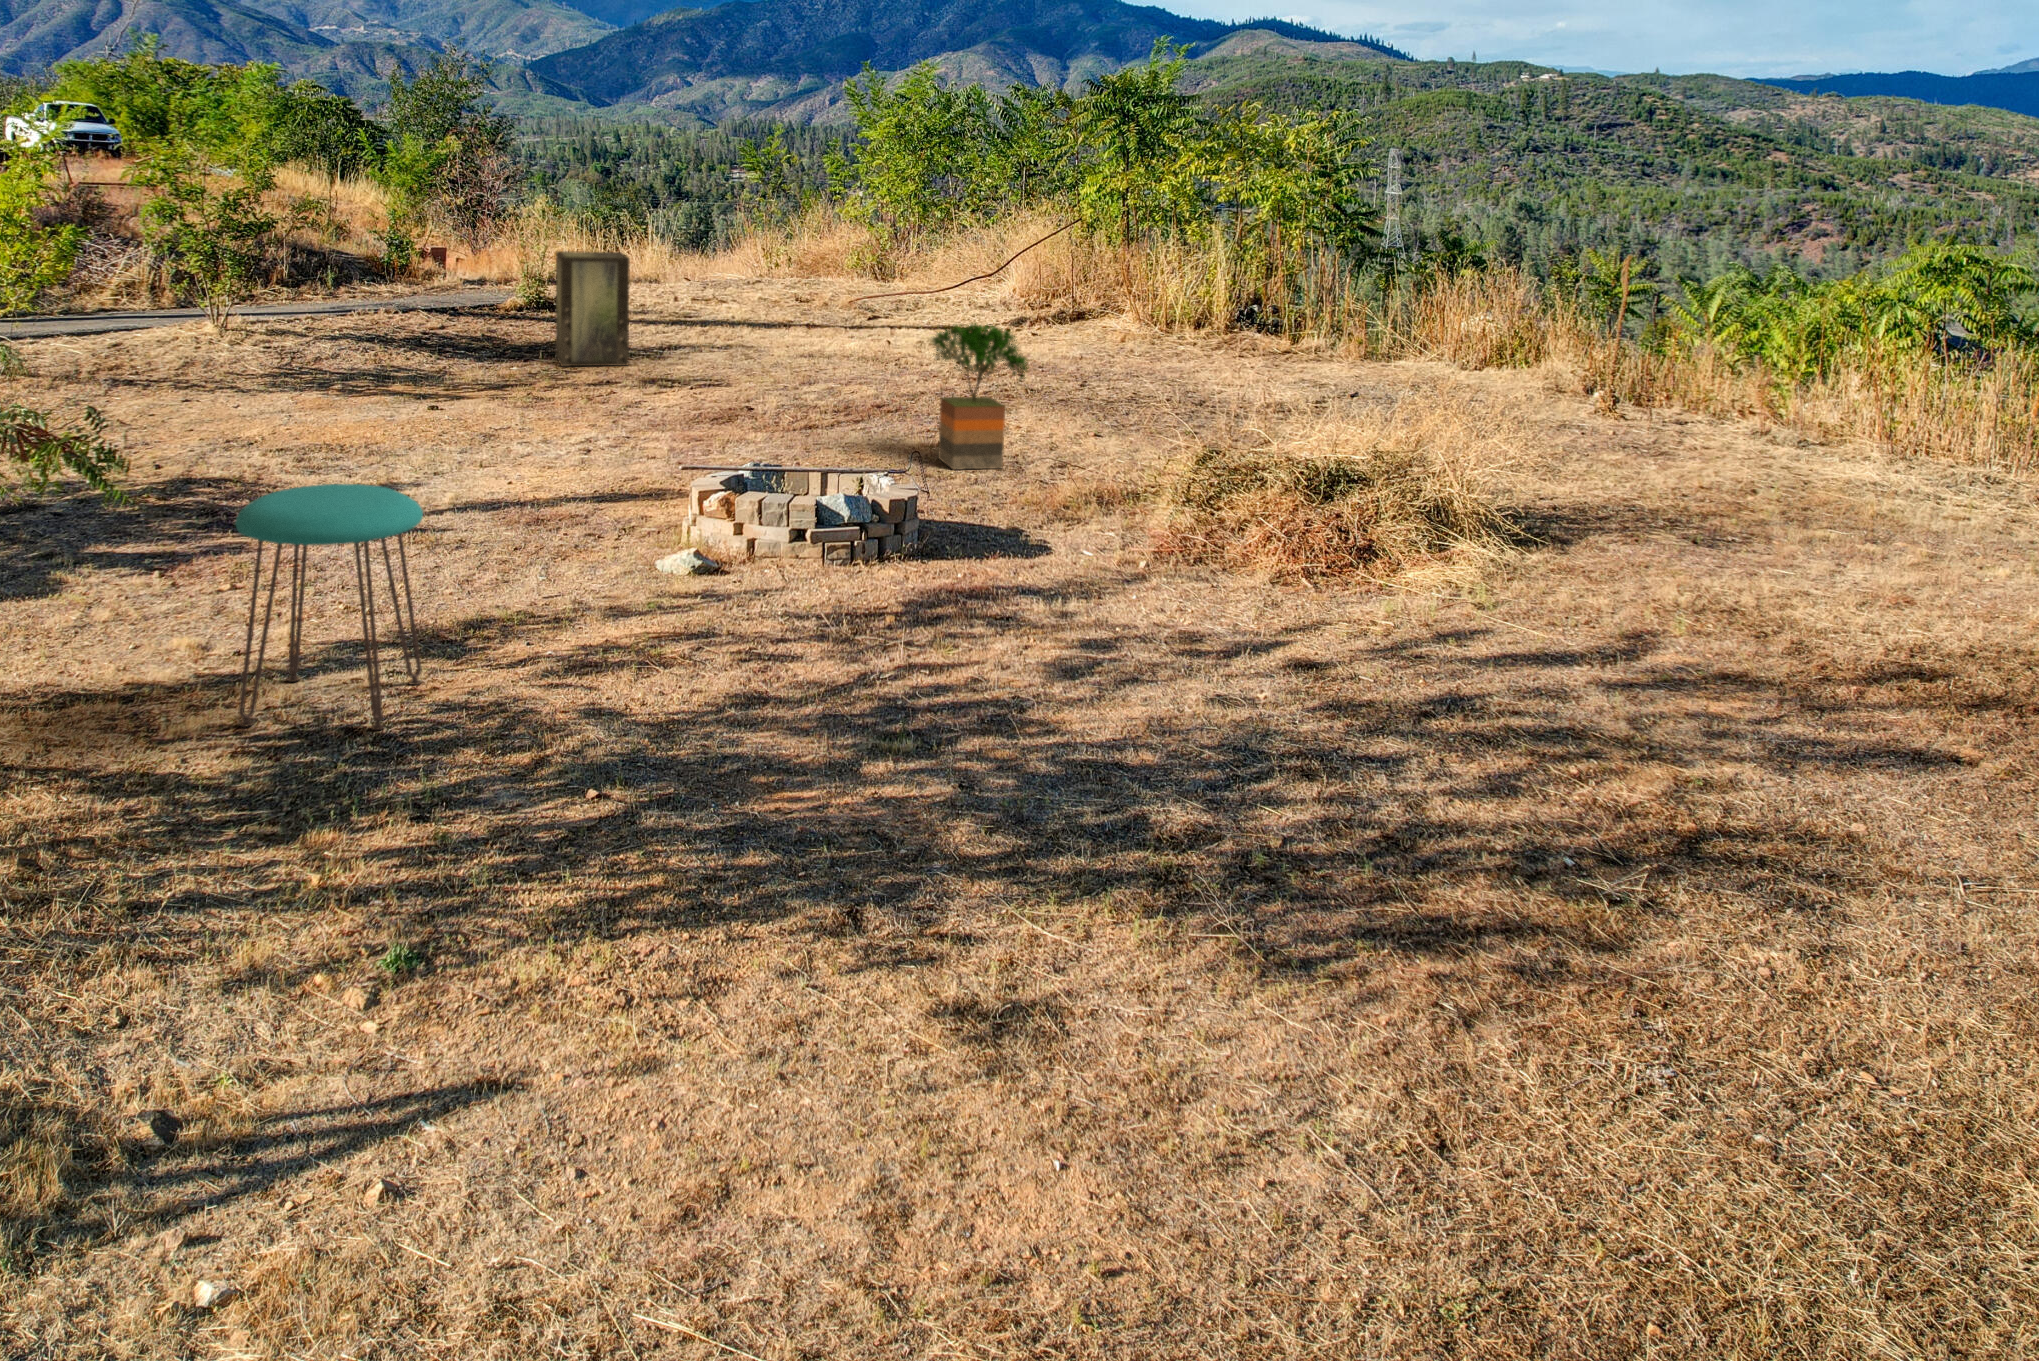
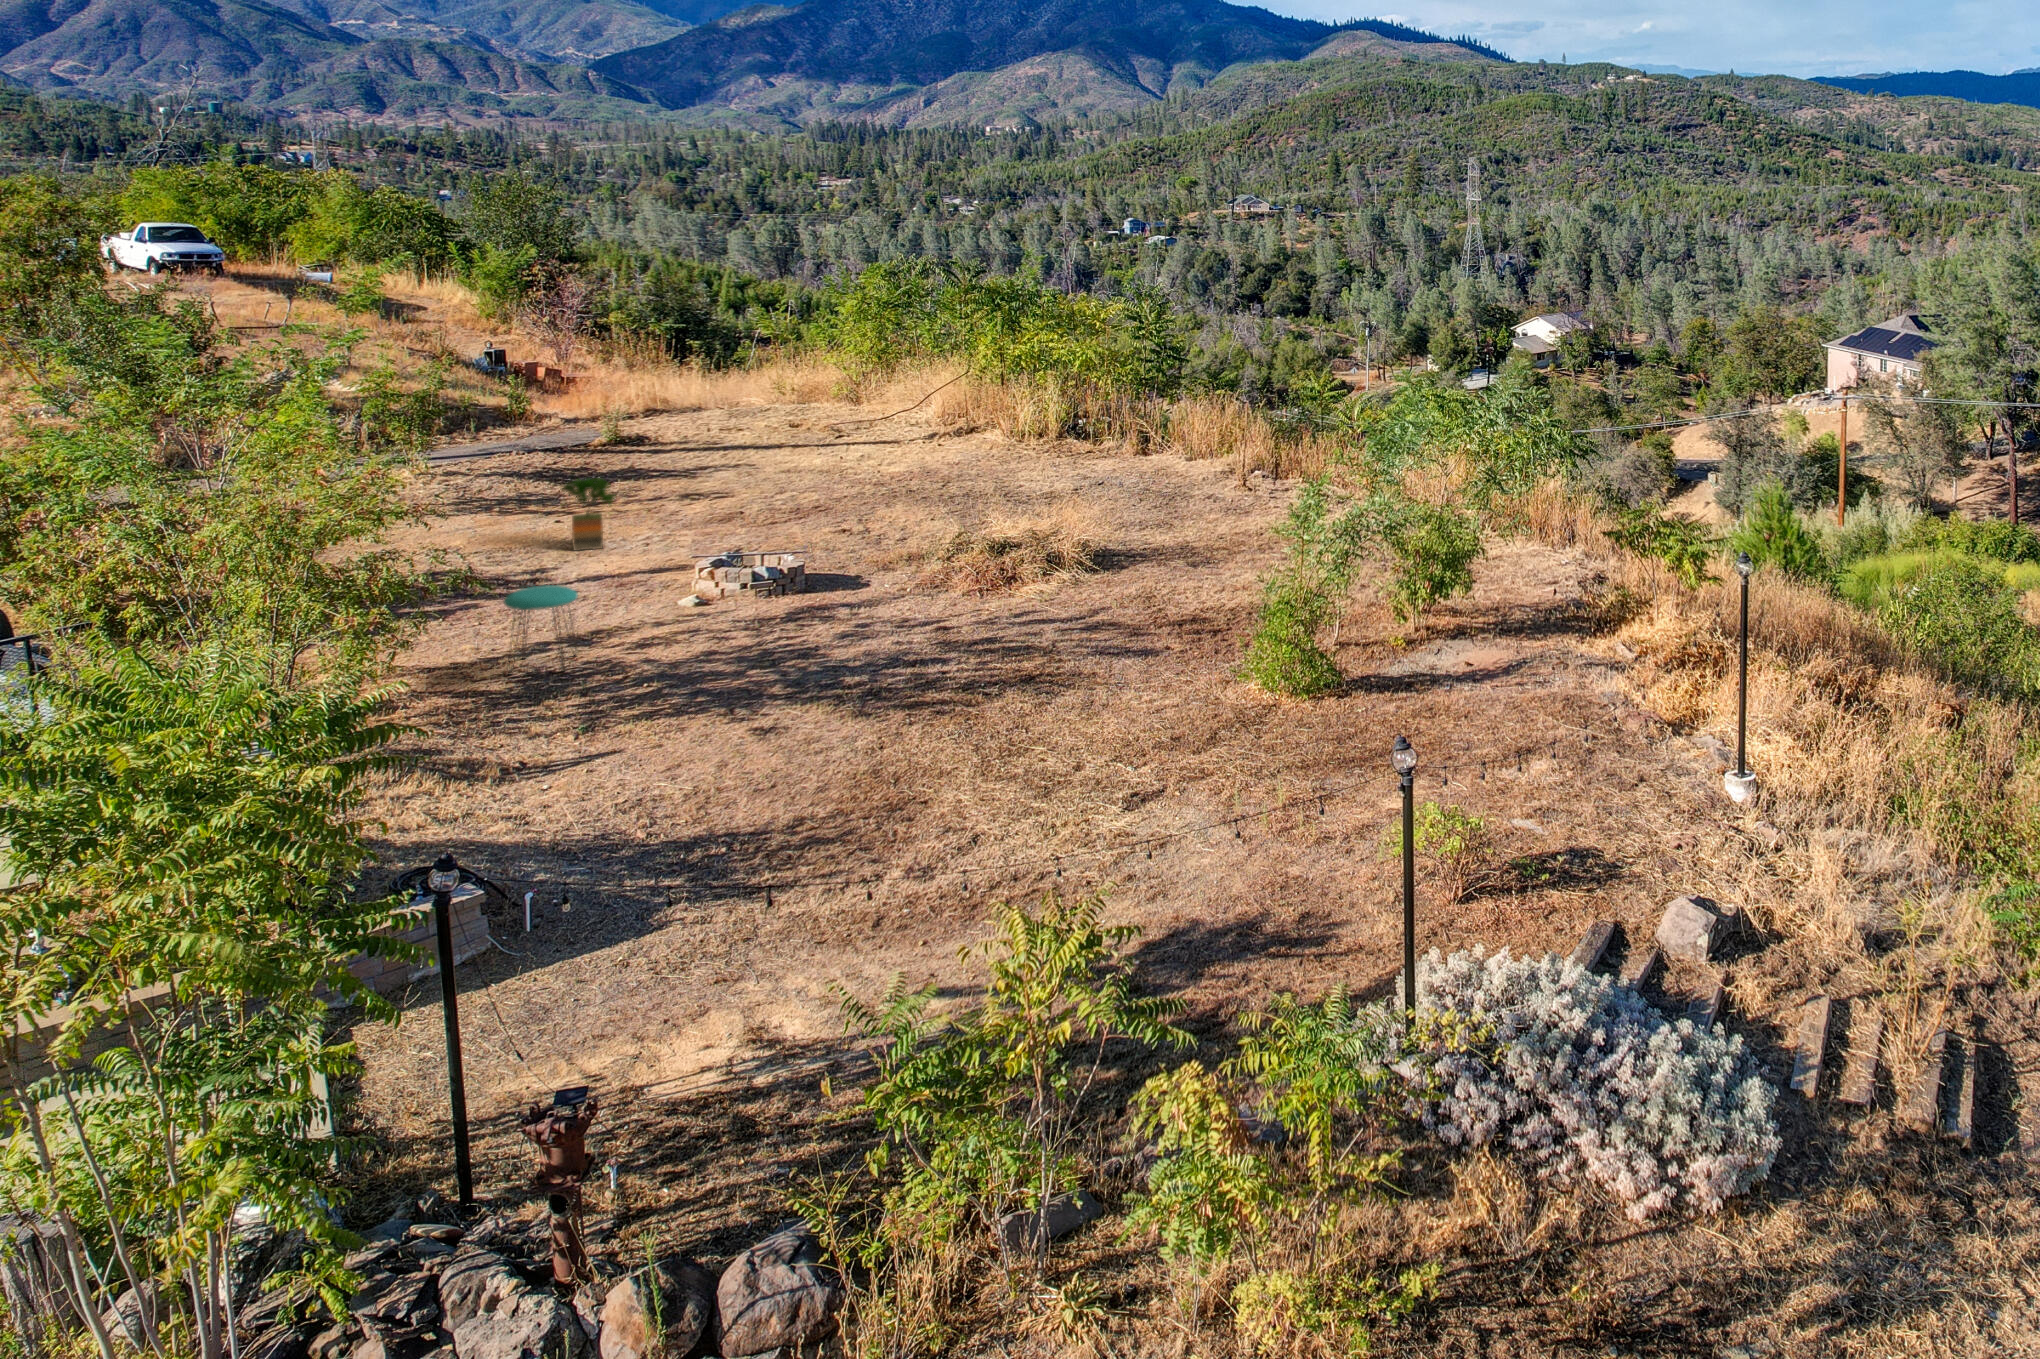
storage box: present [556,251,630,366] -> none [631,421,678,489]
potted tree: present [932,324,1029,470] -> present [562,478,615,551]

